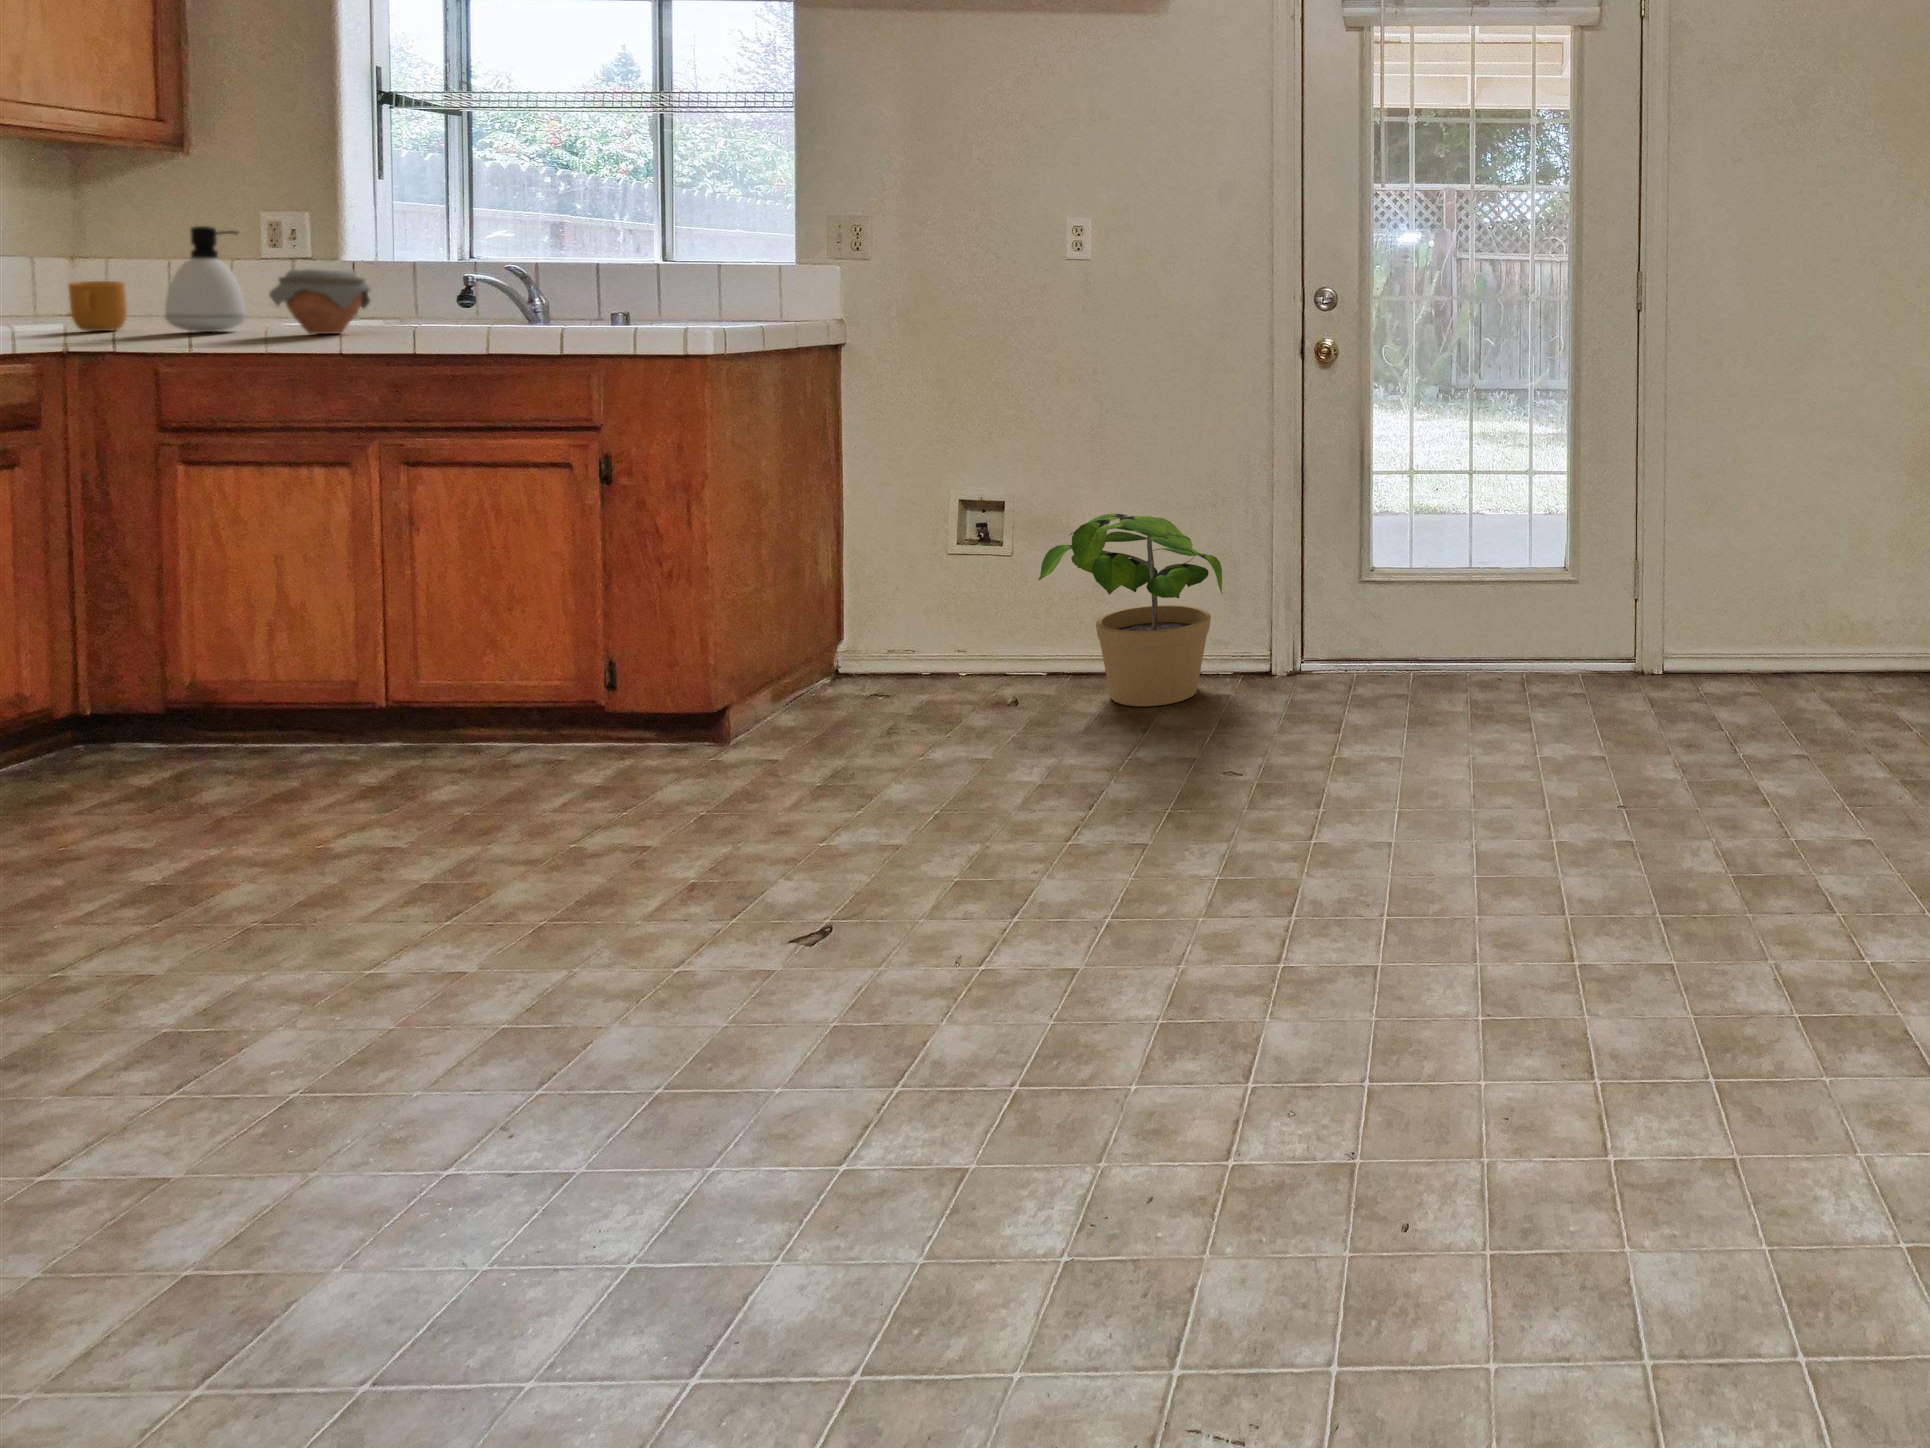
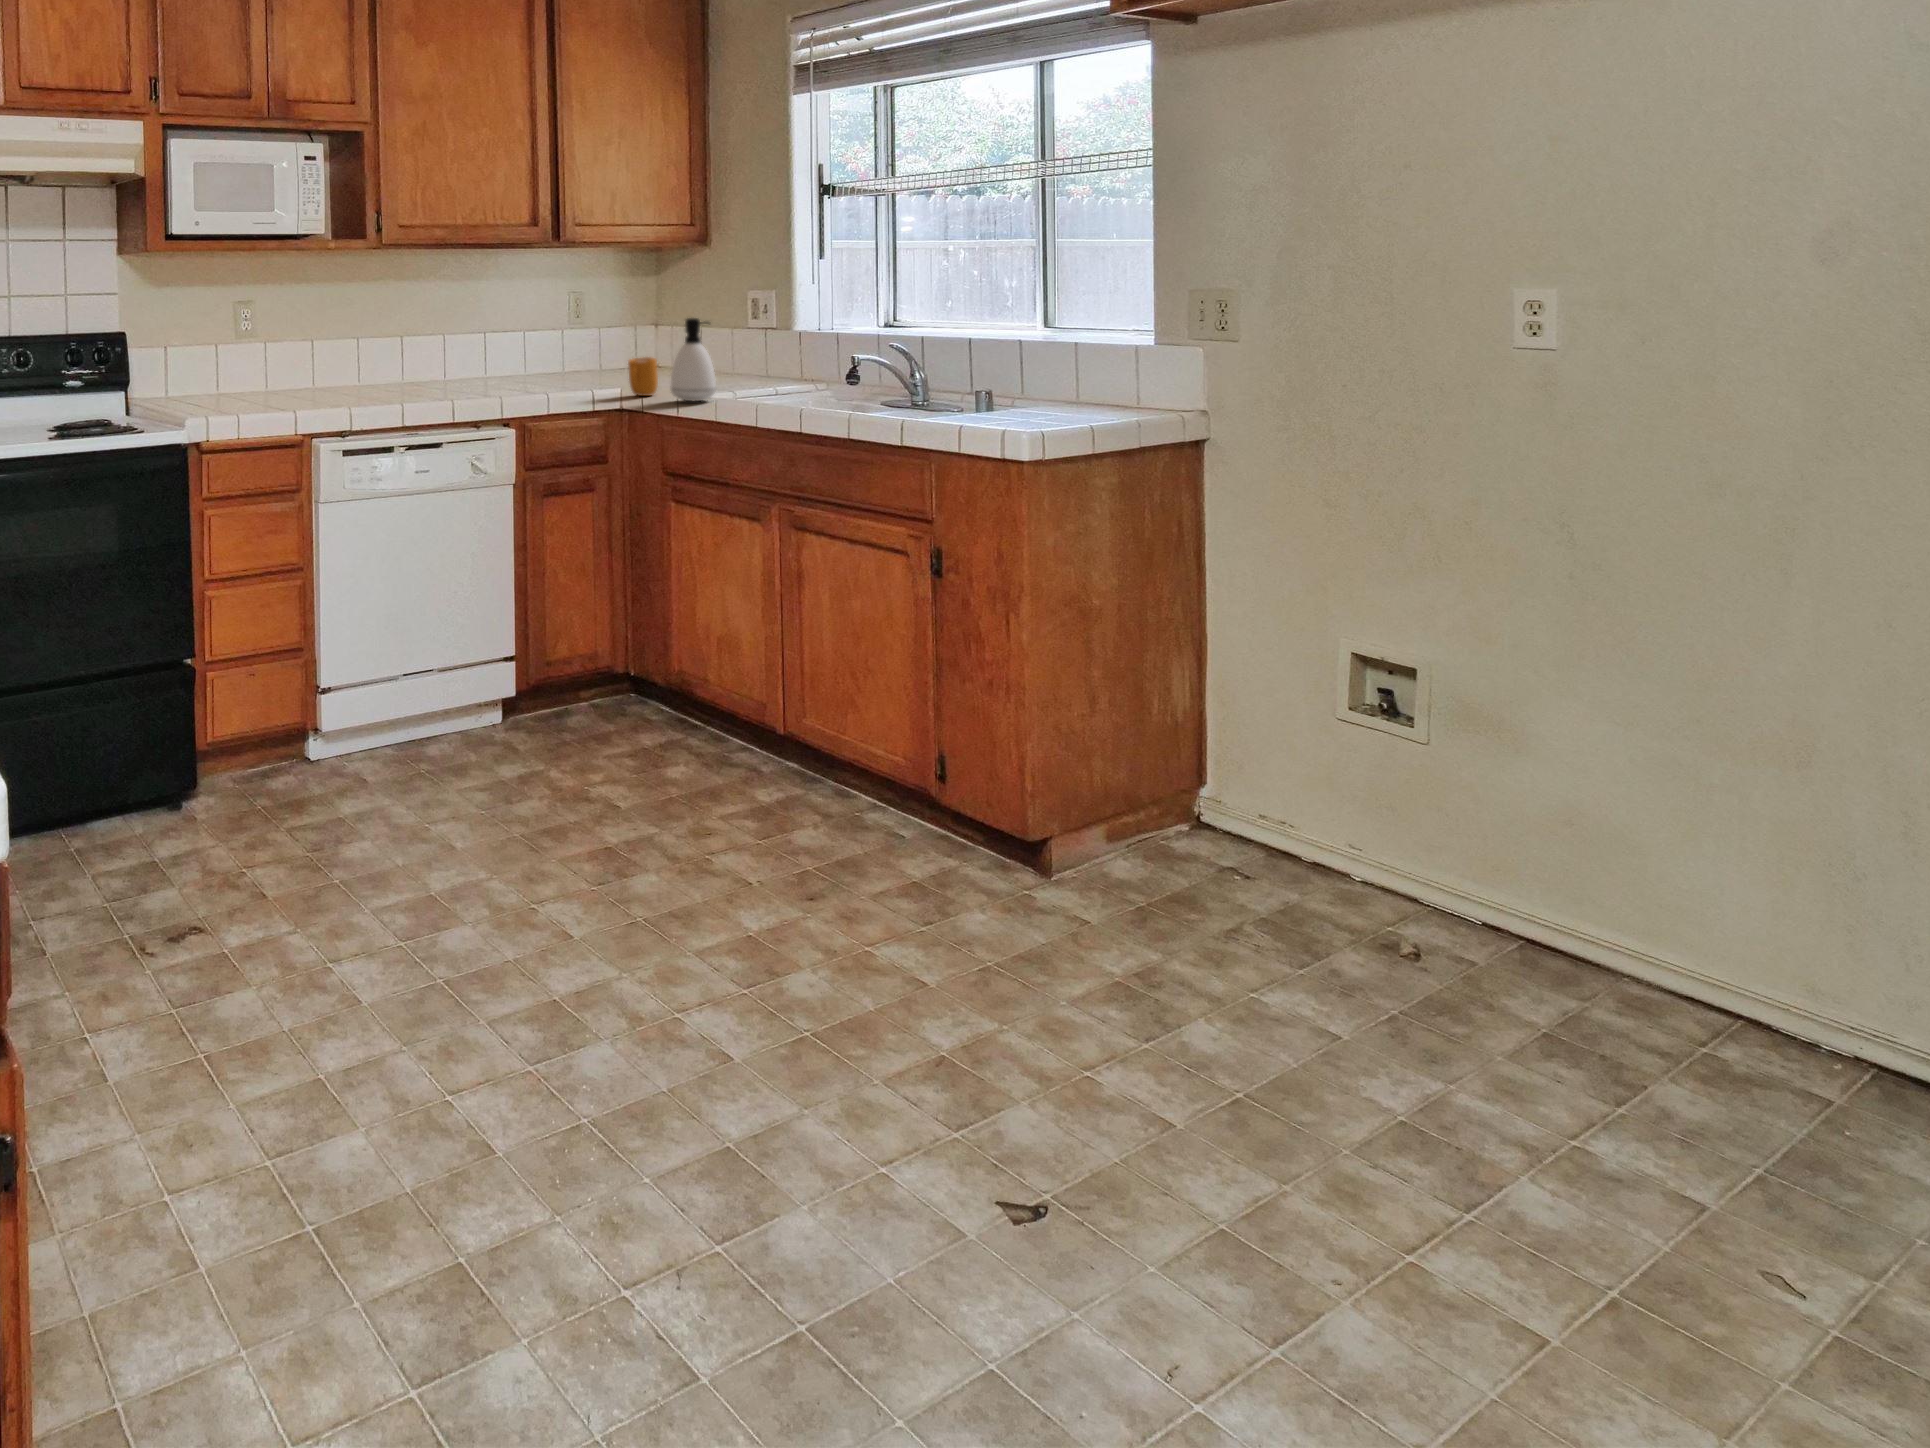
jar: present [269,269,370,334] -> none [720,354,785,410]
potted plant: present [1038,514,1222,706] -> none [1444,743,1799,1067]

